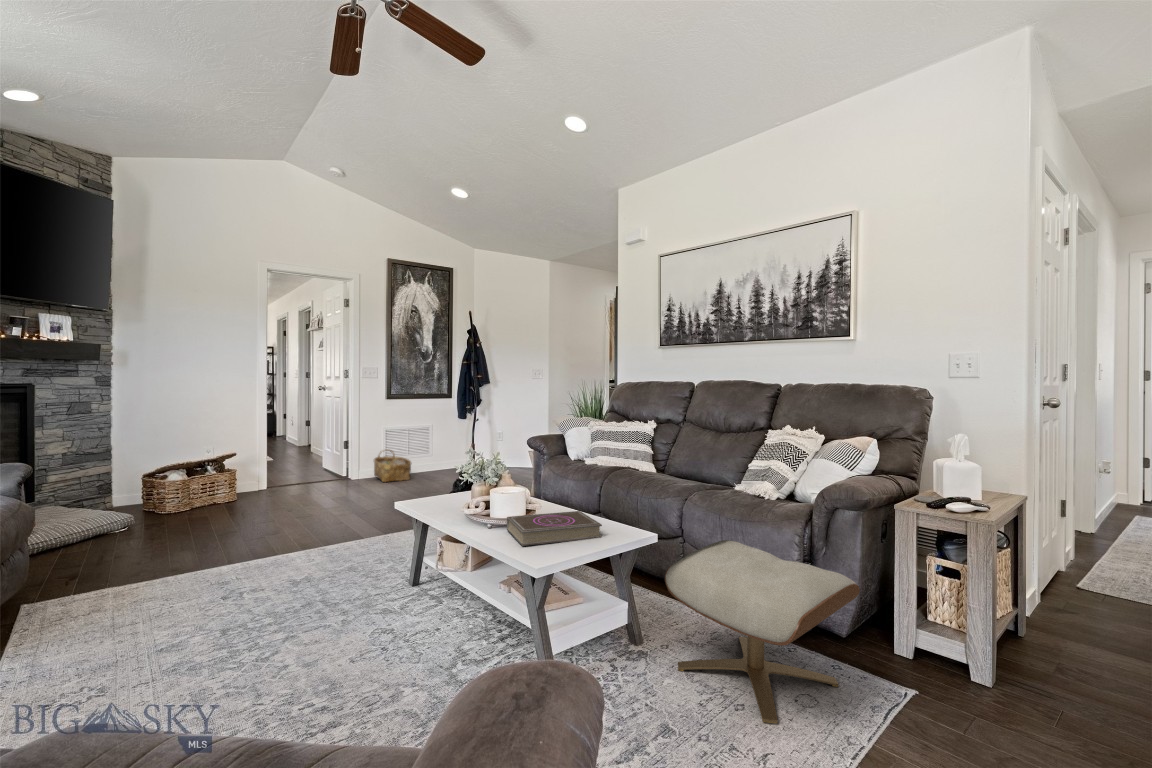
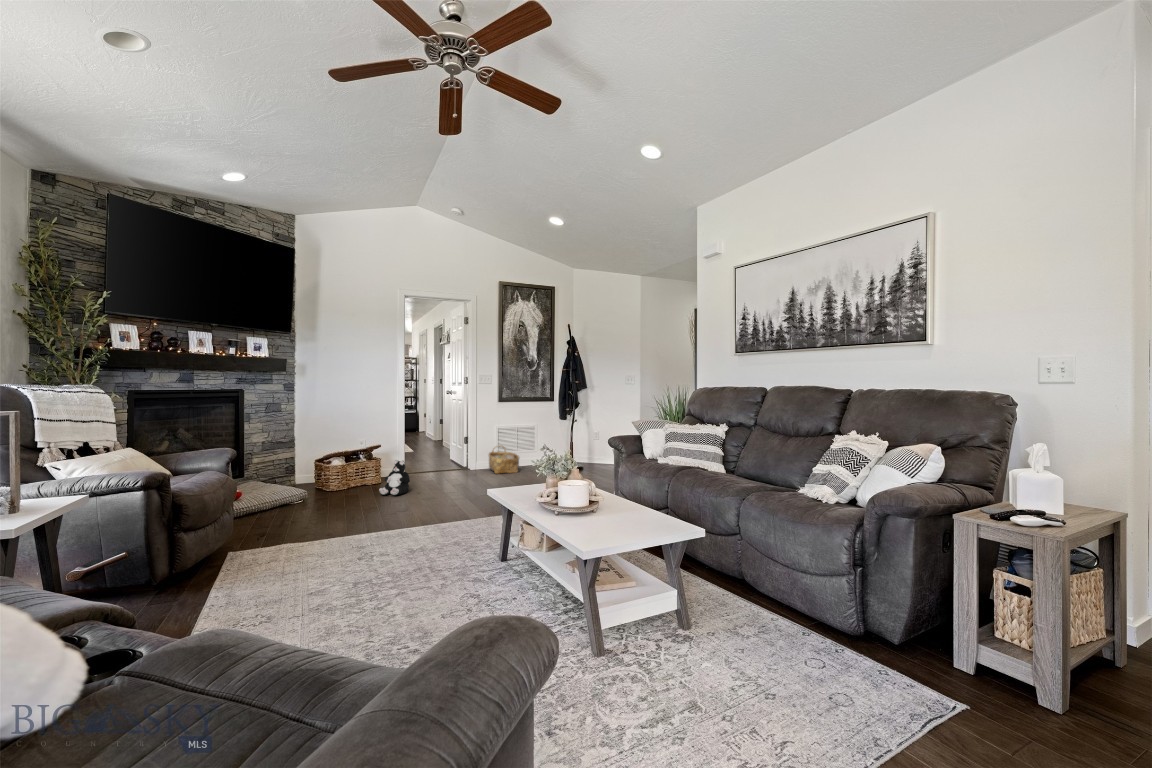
plush toy: none [237,470,278,513] -> present [379,460,410,495]
book: present [507,511,602,546] -> none [570,505,651,532]
ottoman: present [665,540,860,723] -> none [708,539,898,714]

